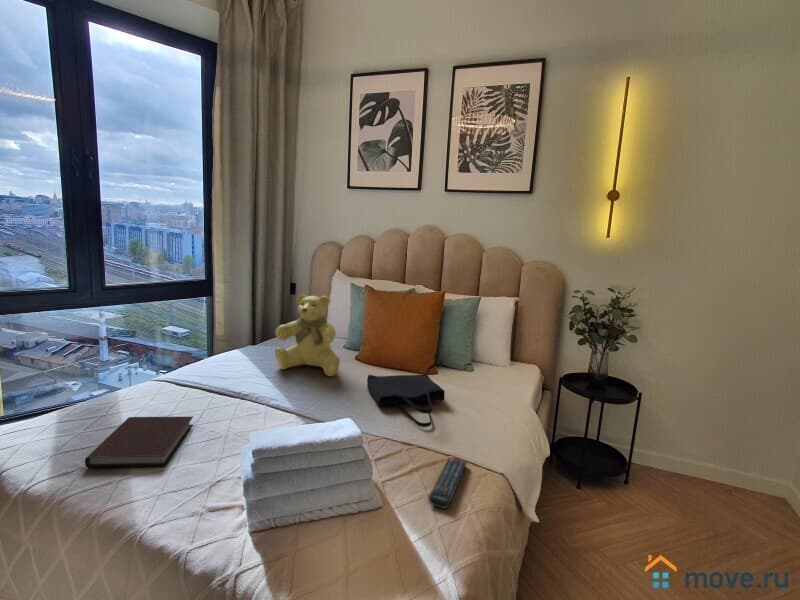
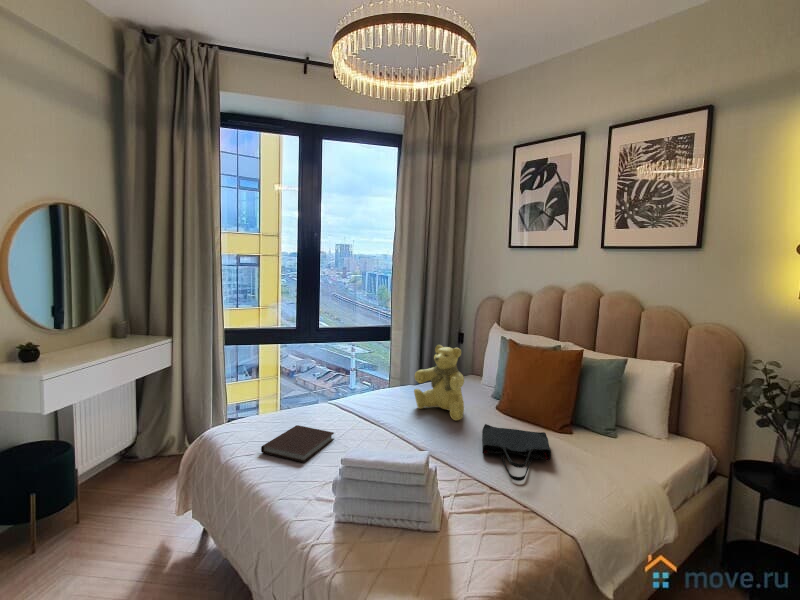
remote control: present [429,458,466,508] -> none [477,511,536,551]

